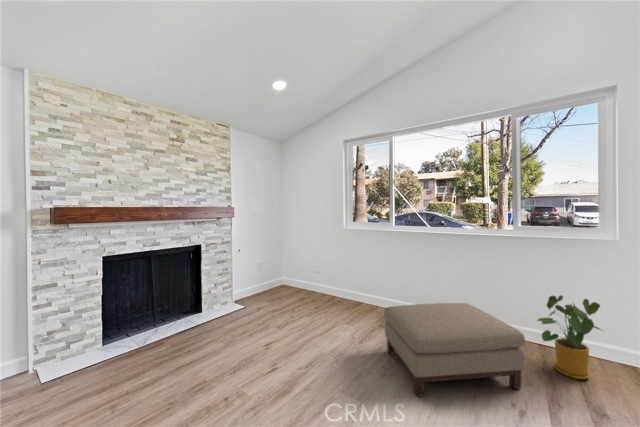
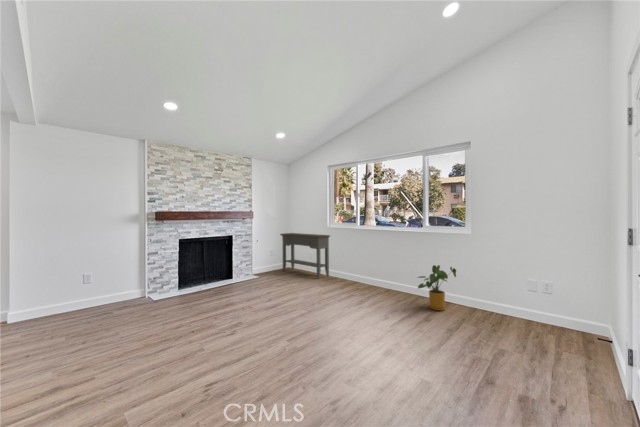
console table: none [271,238,349,307] -> present [280,233,330,278]
ottoman: present [384,303,525,397] -> none [335,270,401,312]

